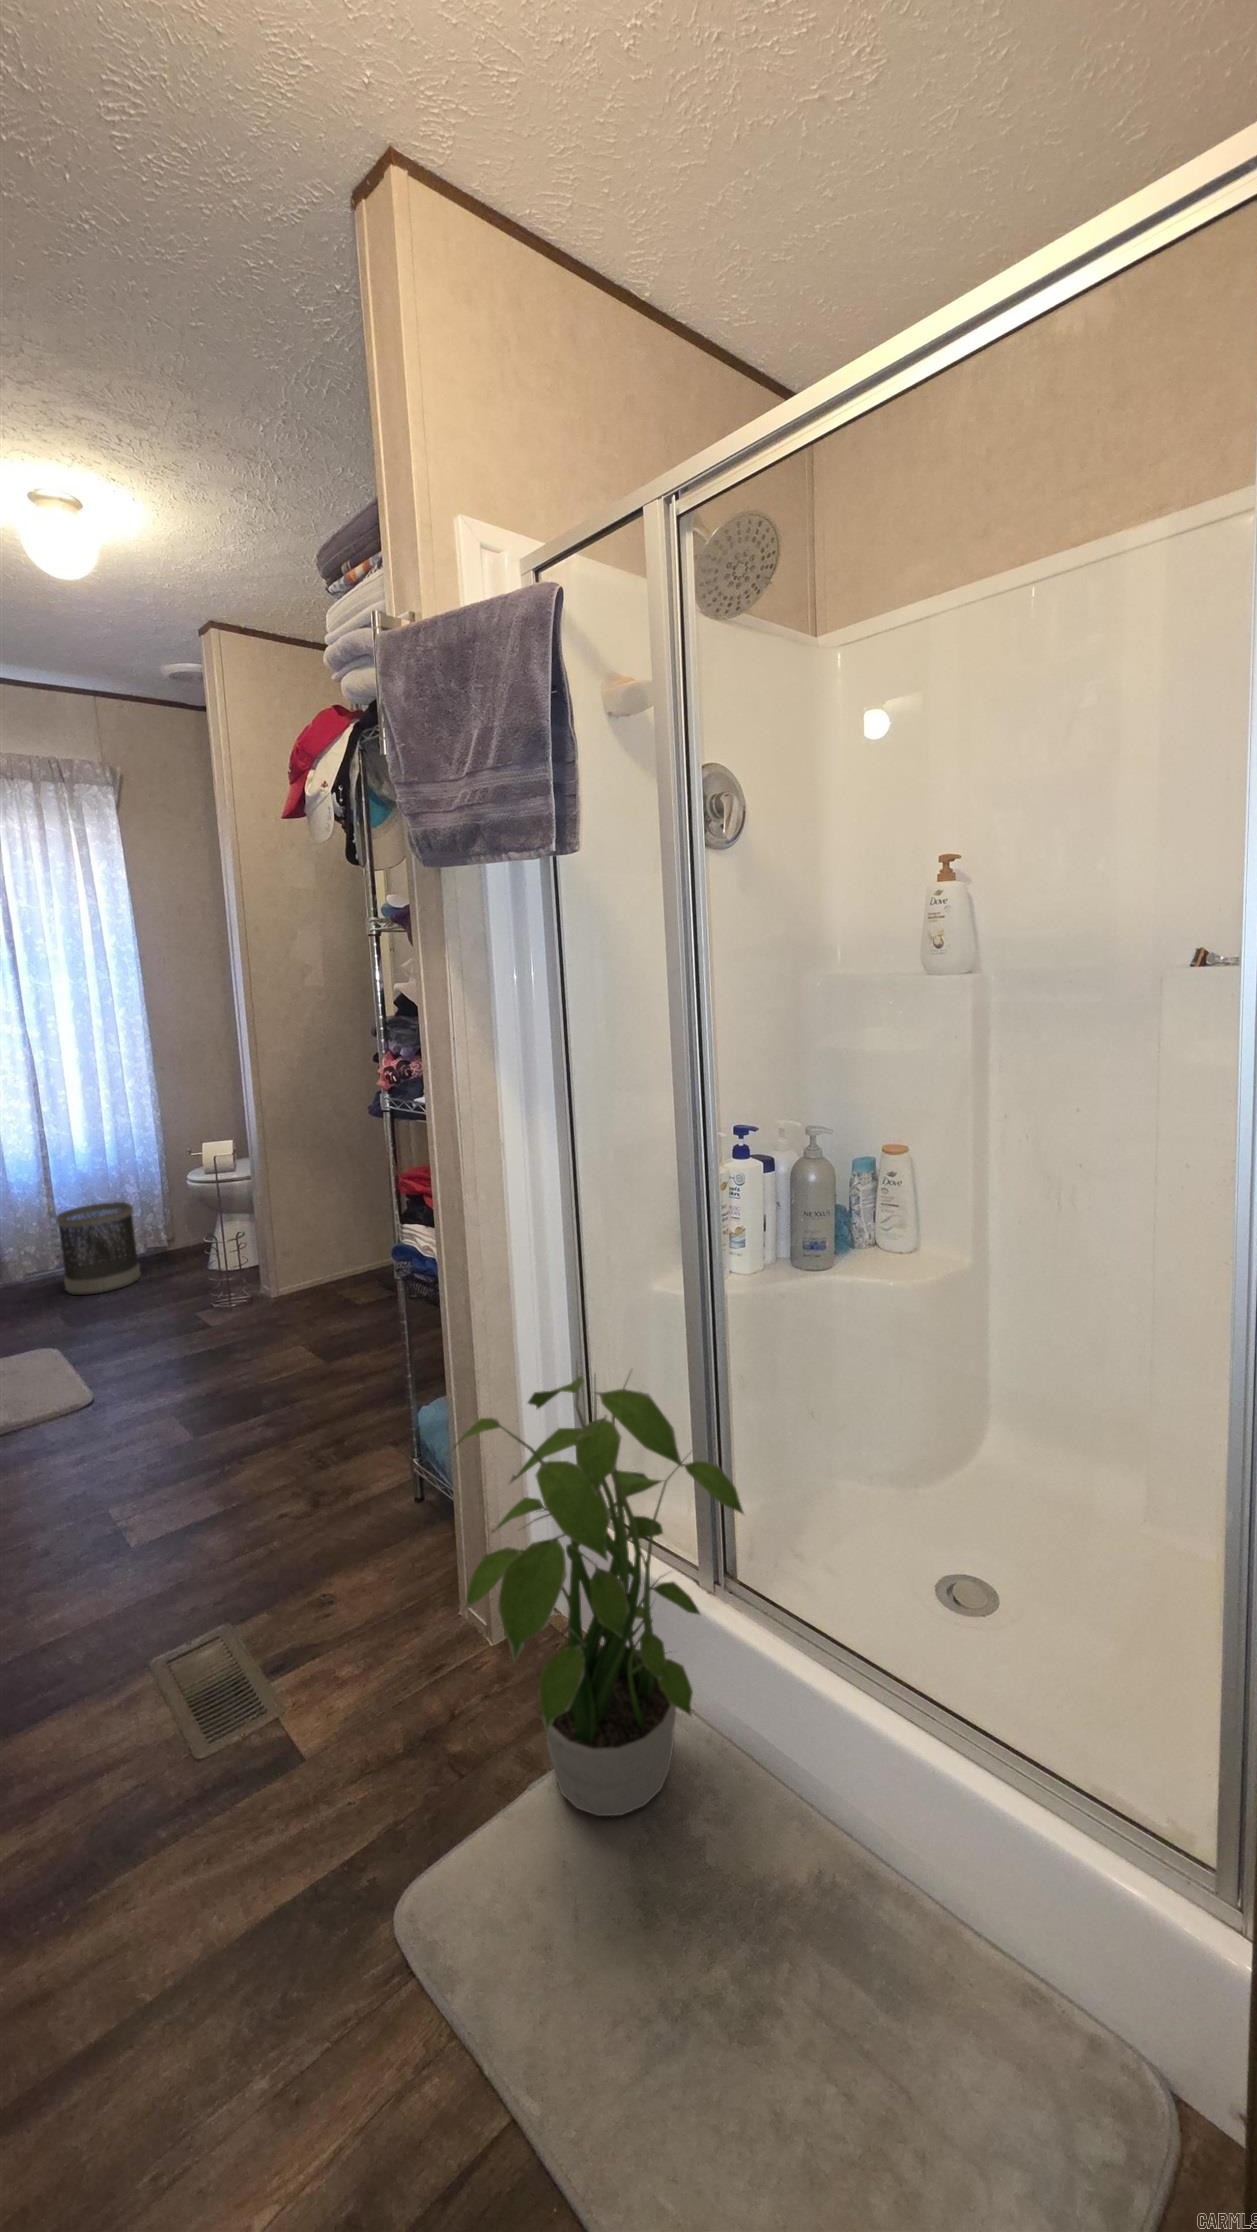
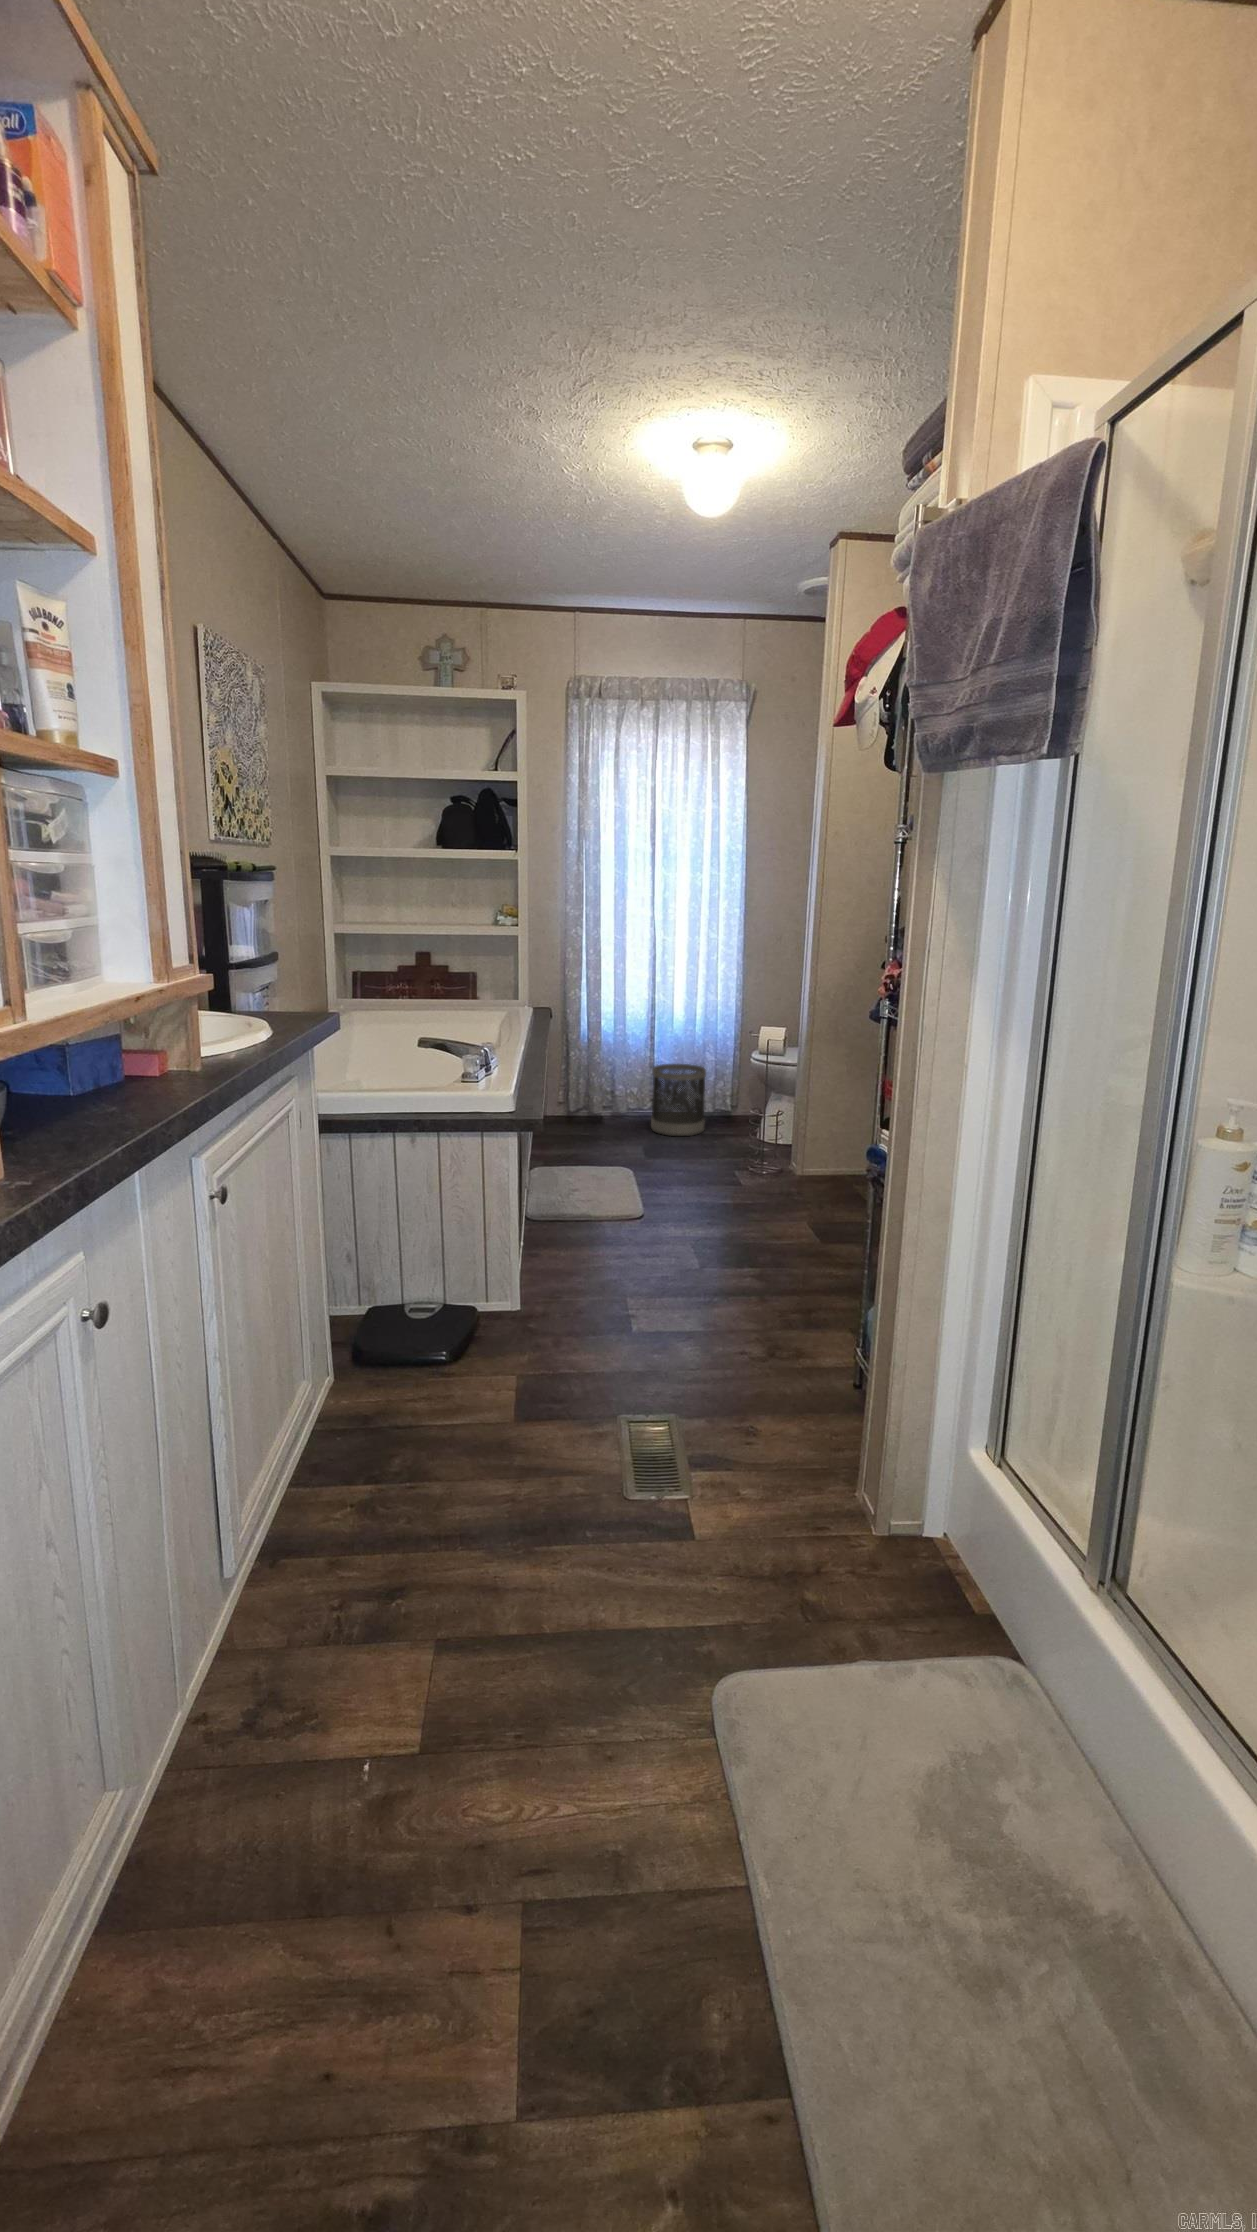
potted plant: present [445,1366,743,1816] -> none [817,1298,1127,1741]

